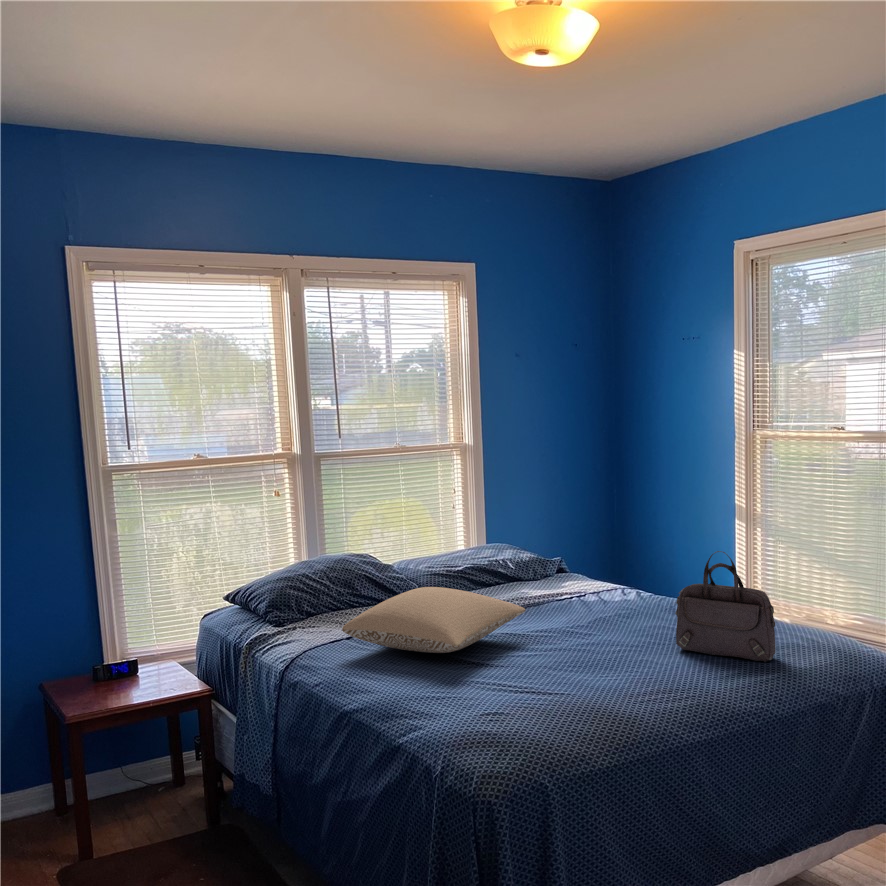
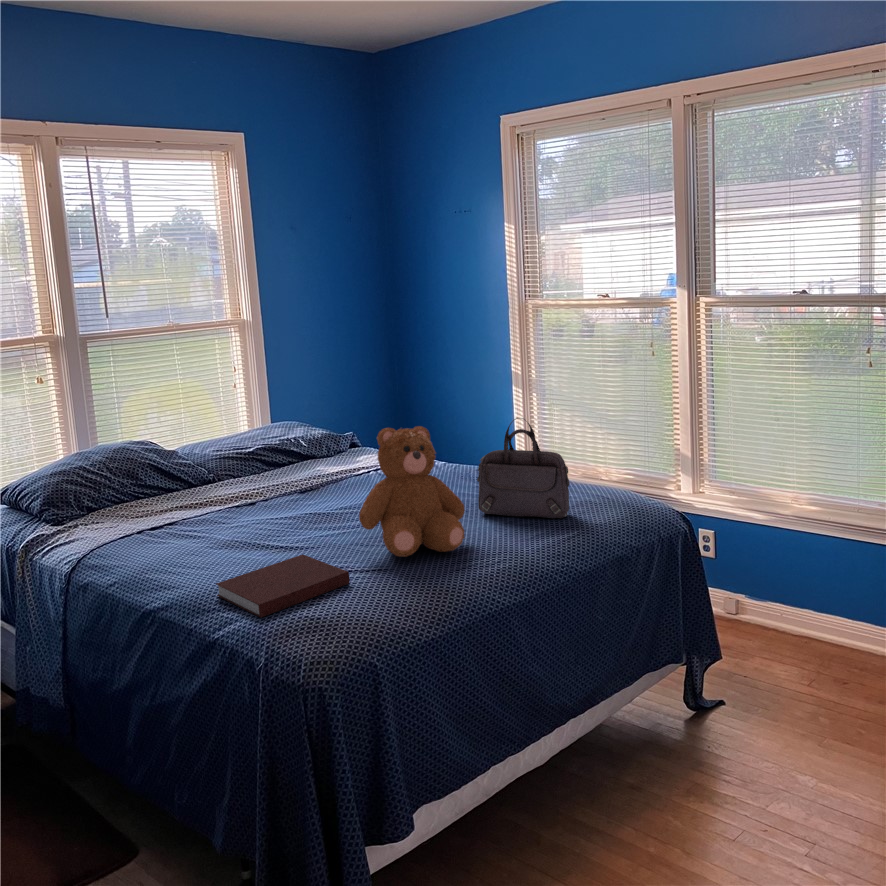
teddy bear: none [546,553,657,685] -> present [359,426,465,557]
pillow: present [342,587,525,653] -> none [133,472,329,539]
notebook: none [406,672,532,727] -> present [216,554,350,618]

